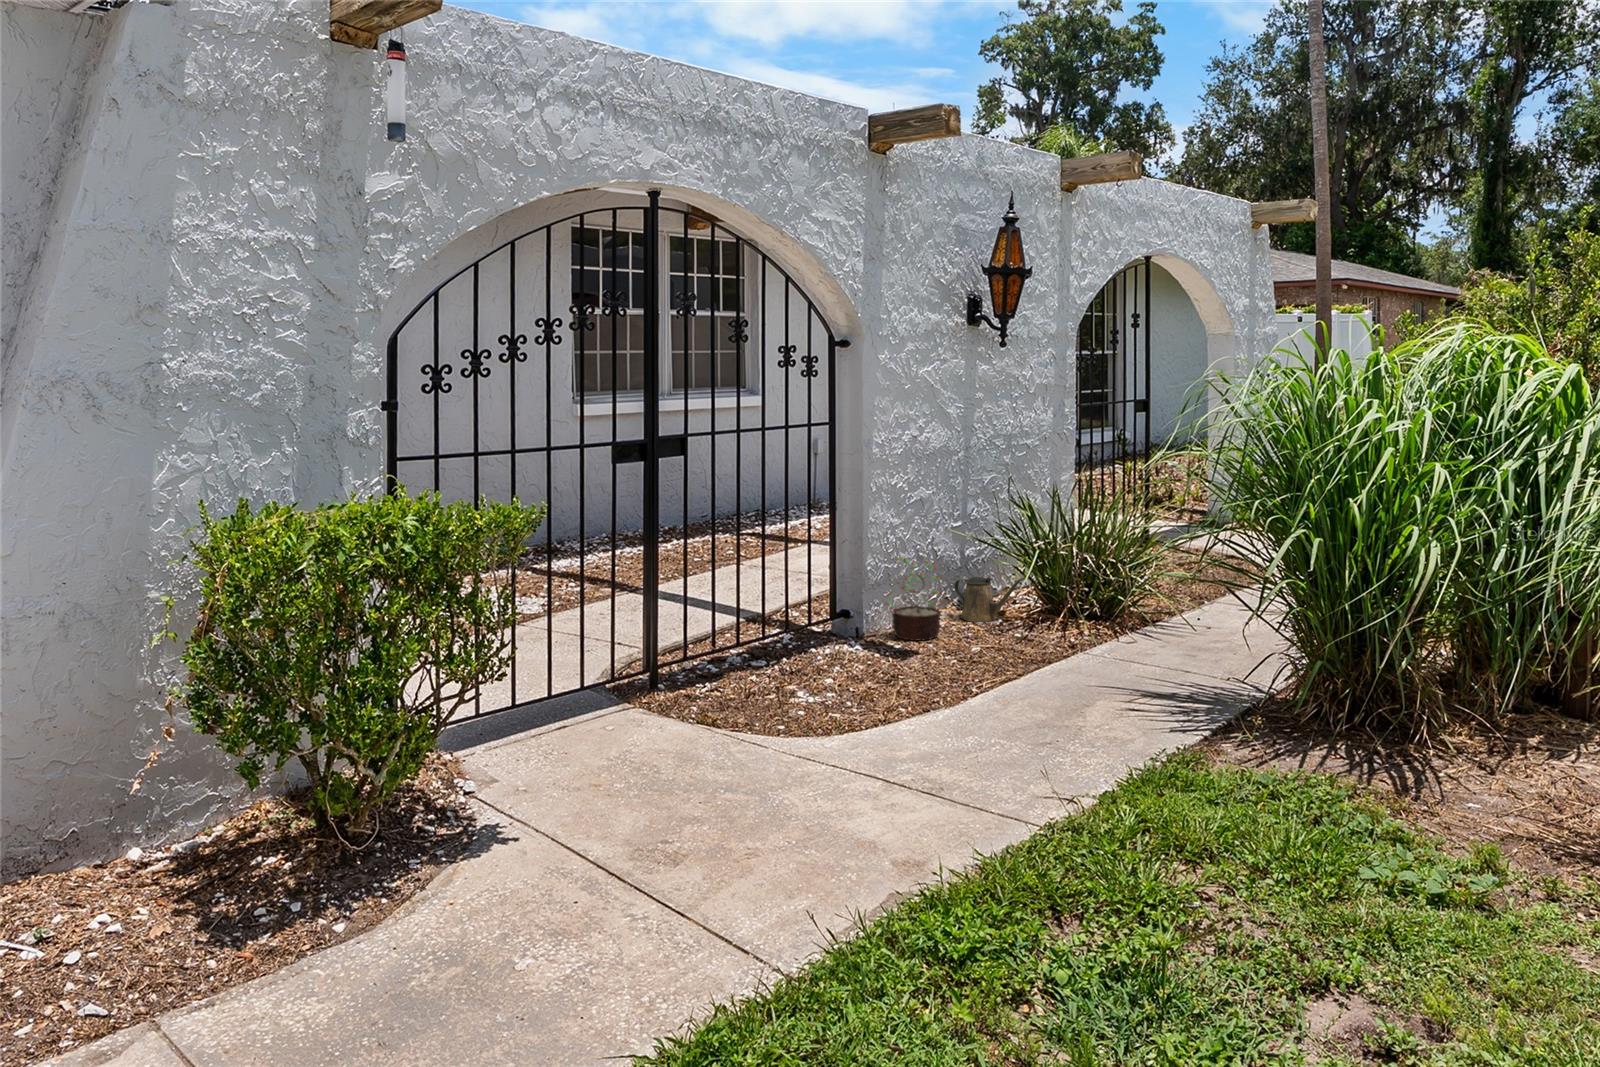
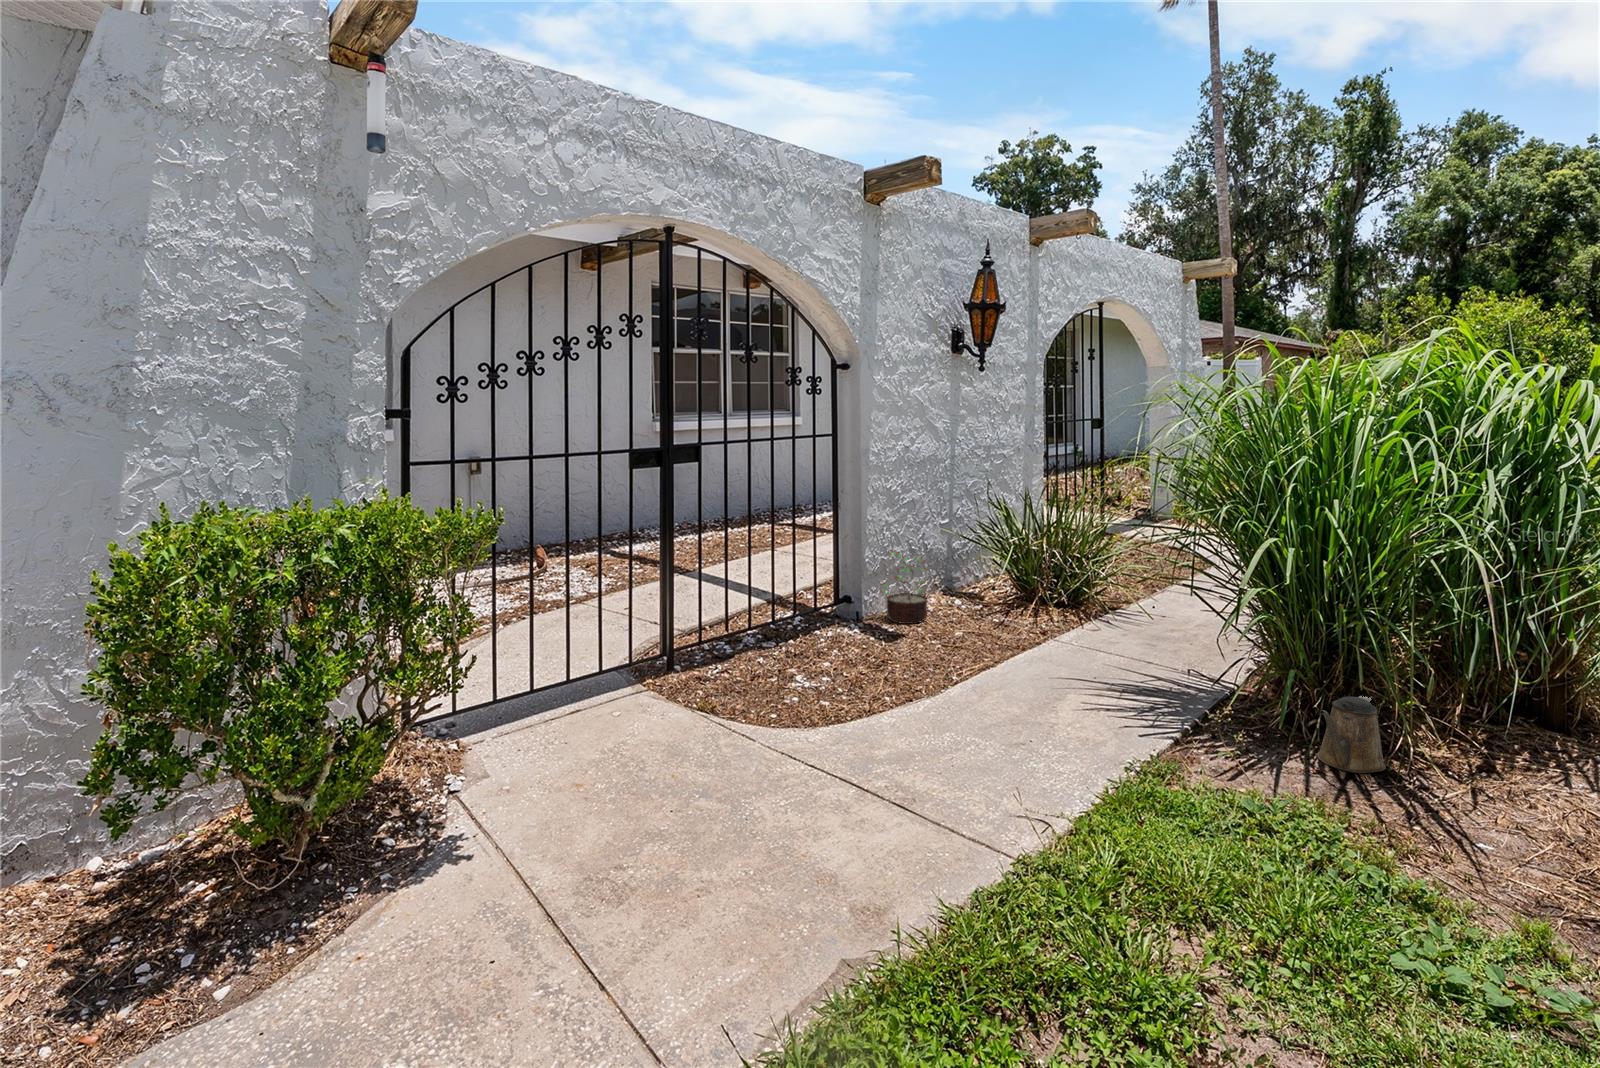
watering can: present [954,577,1024,622] -> present [1317,696,1386,773]

